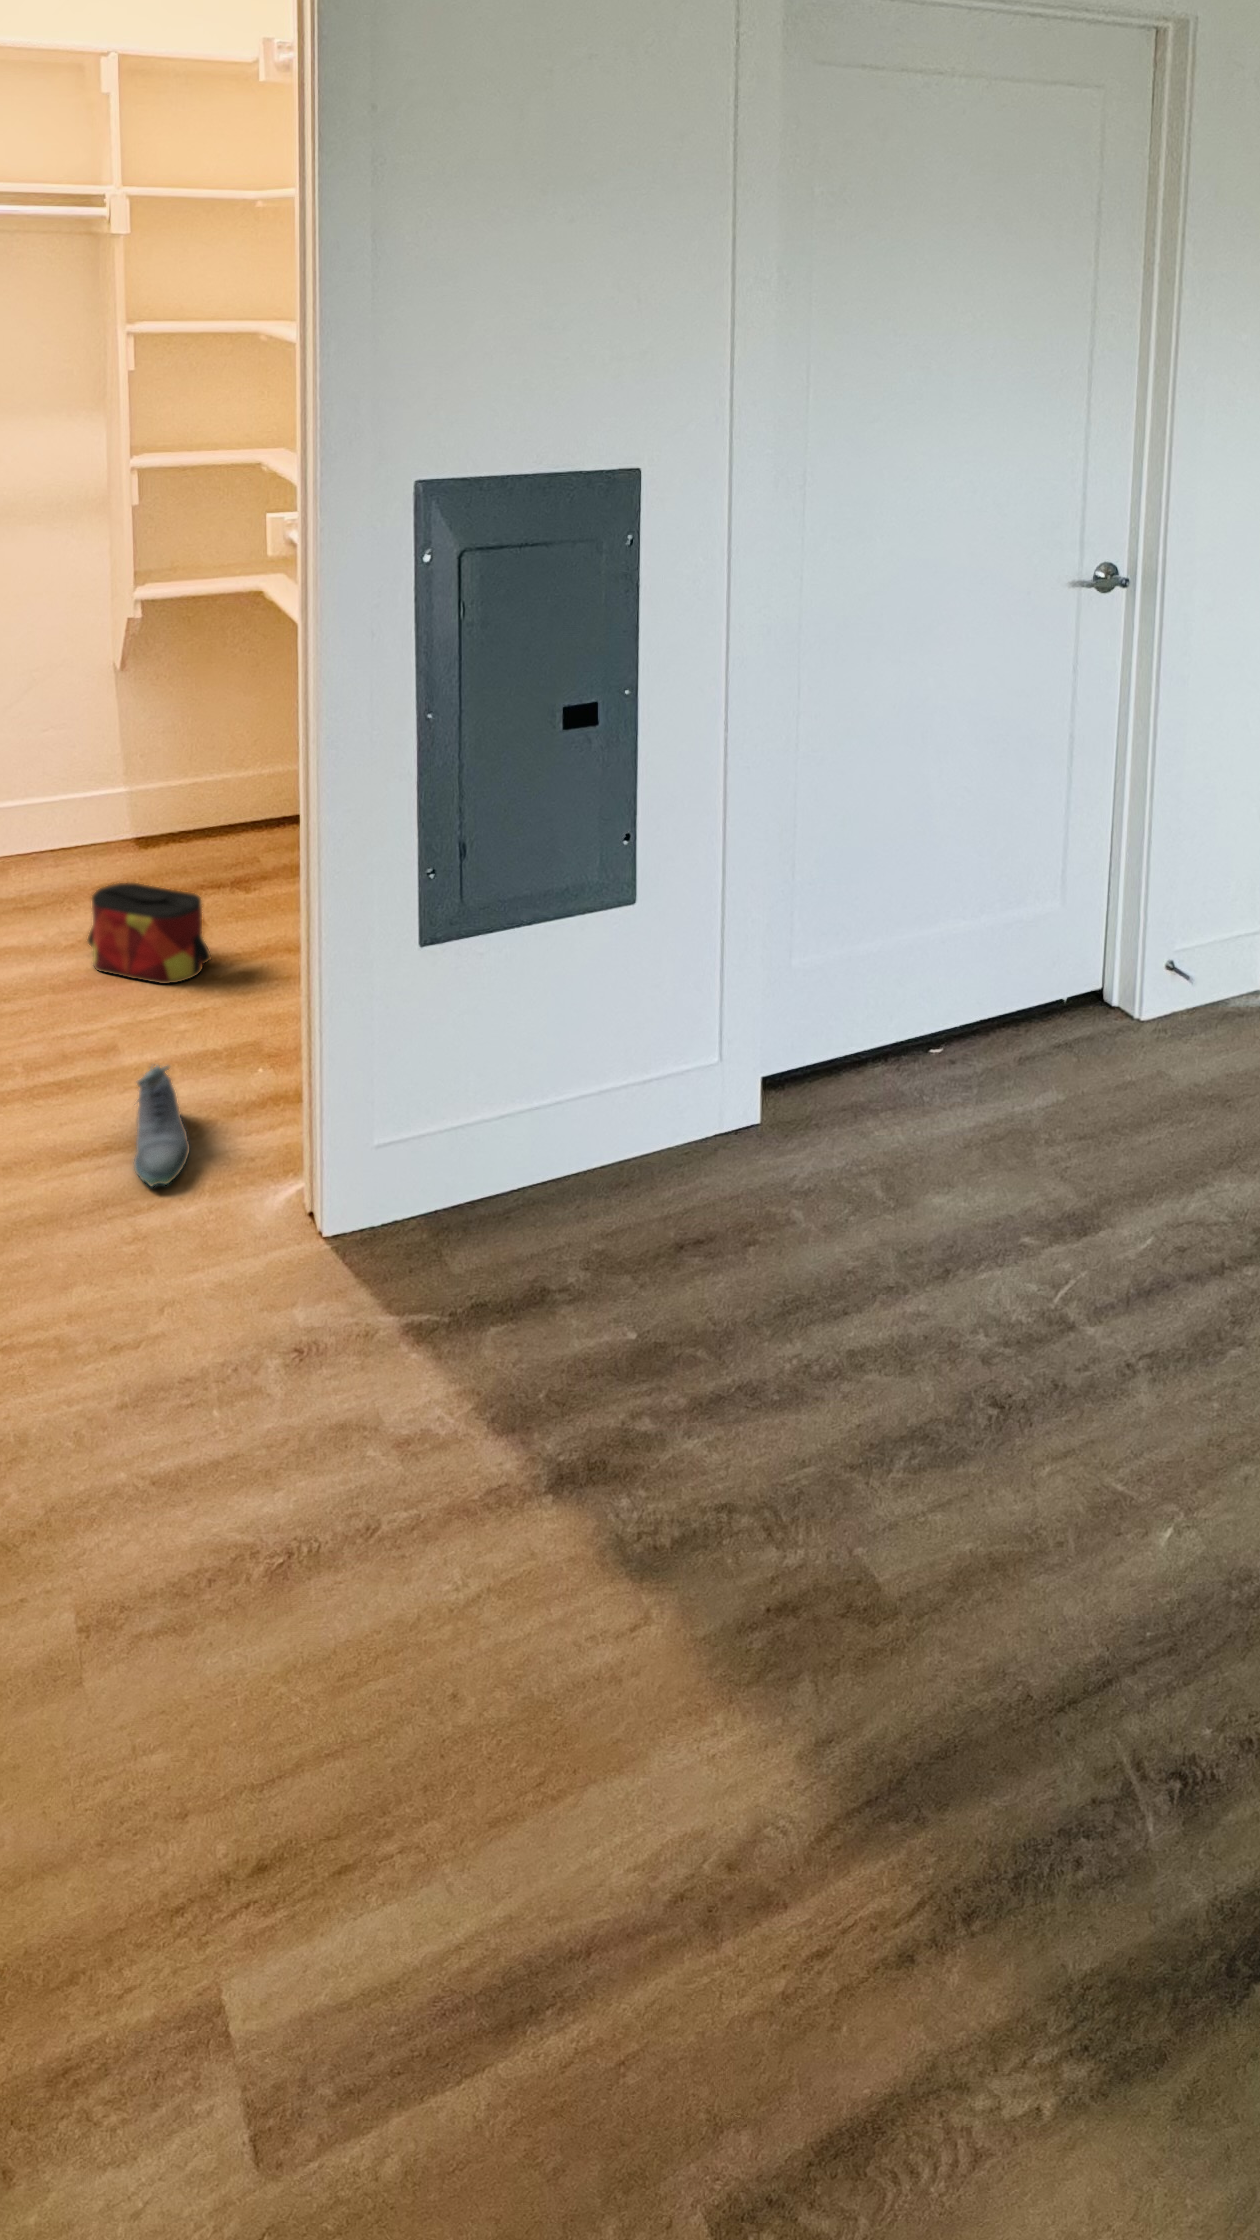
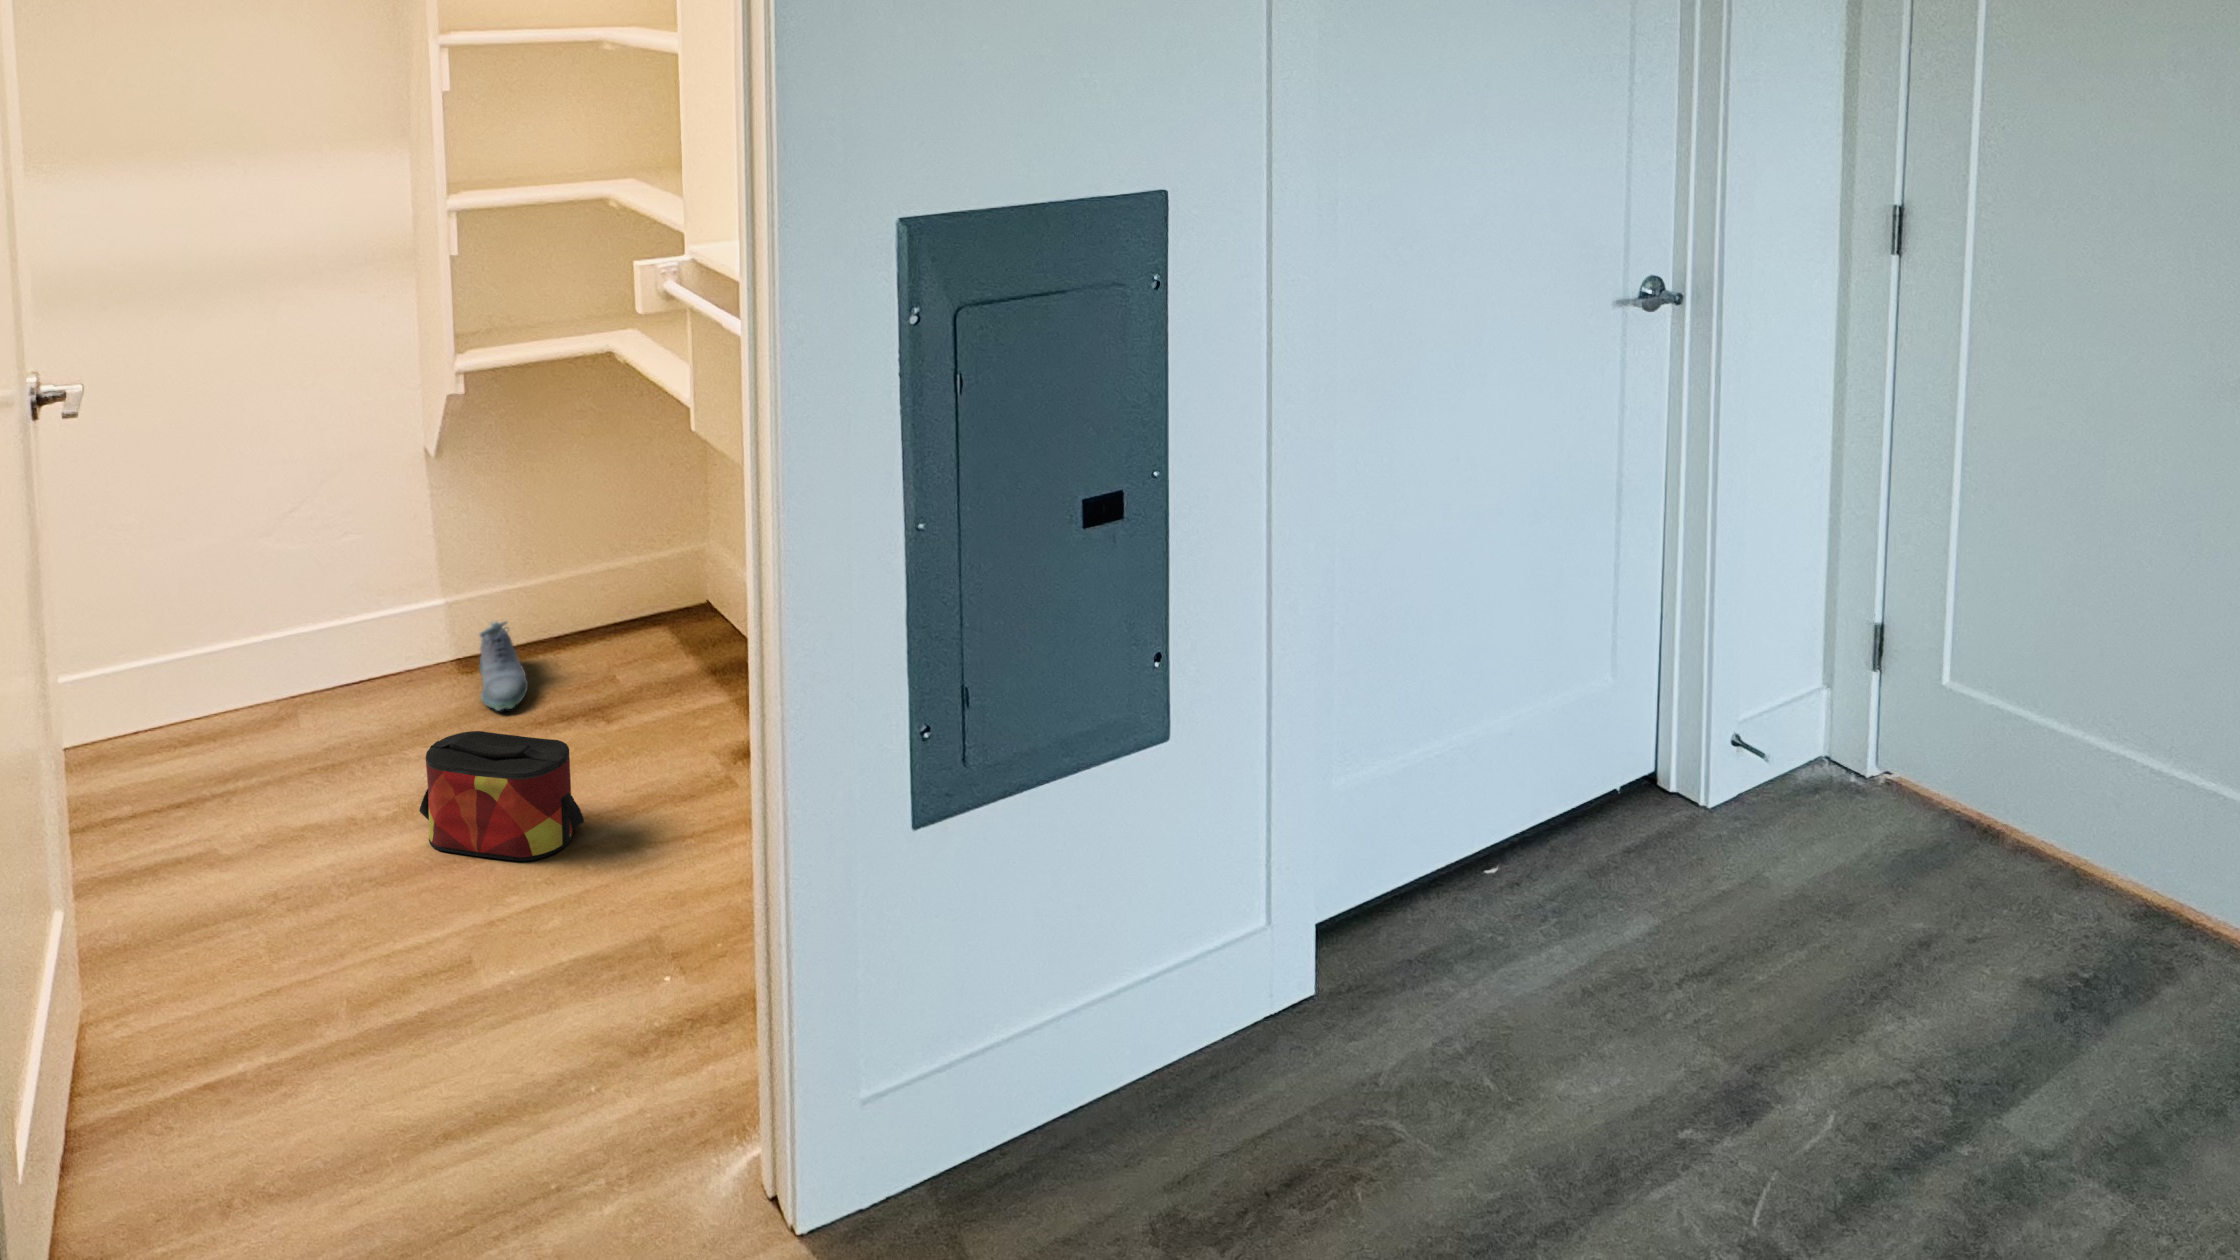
shoe: present [134,1066,190,1186] -> present [480,621,528,711]

